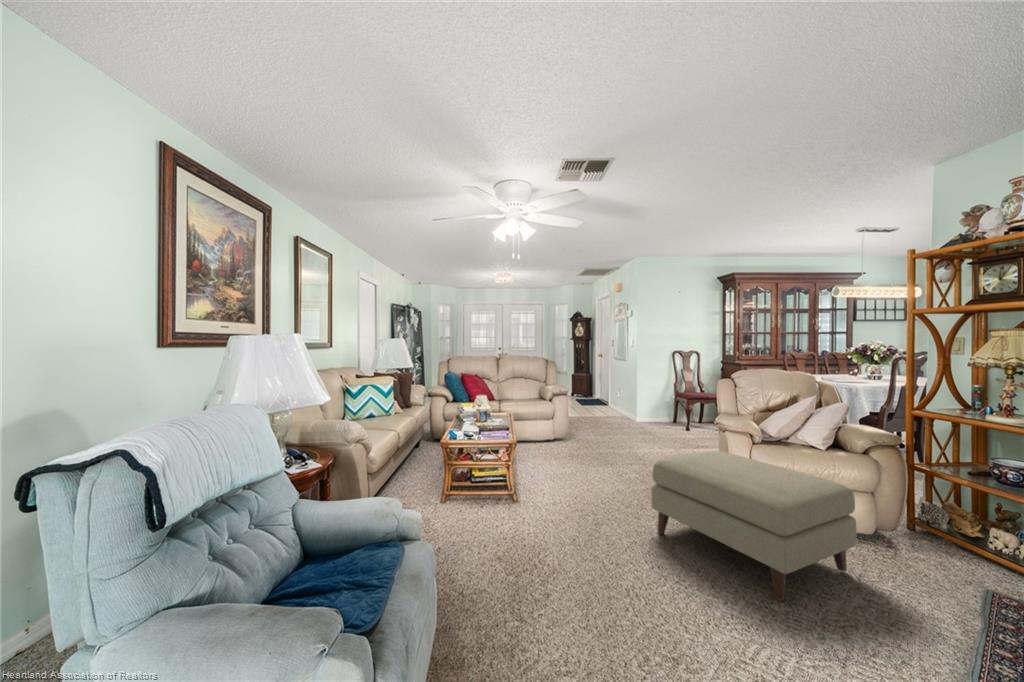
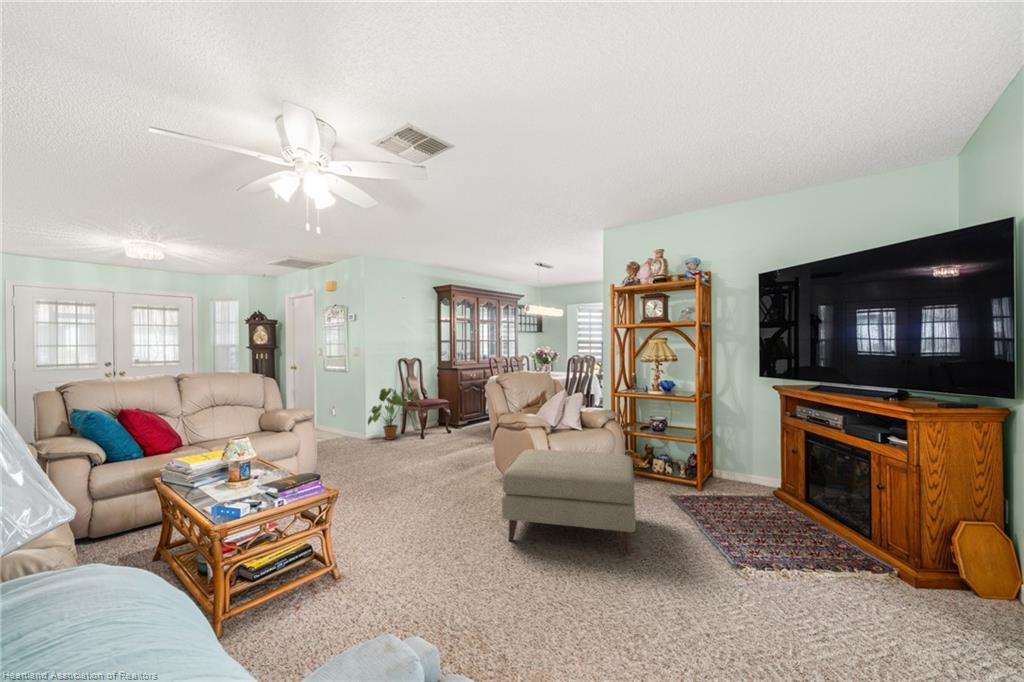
house plant: none [636,379,688,428] -> present [368,388,420,440]

